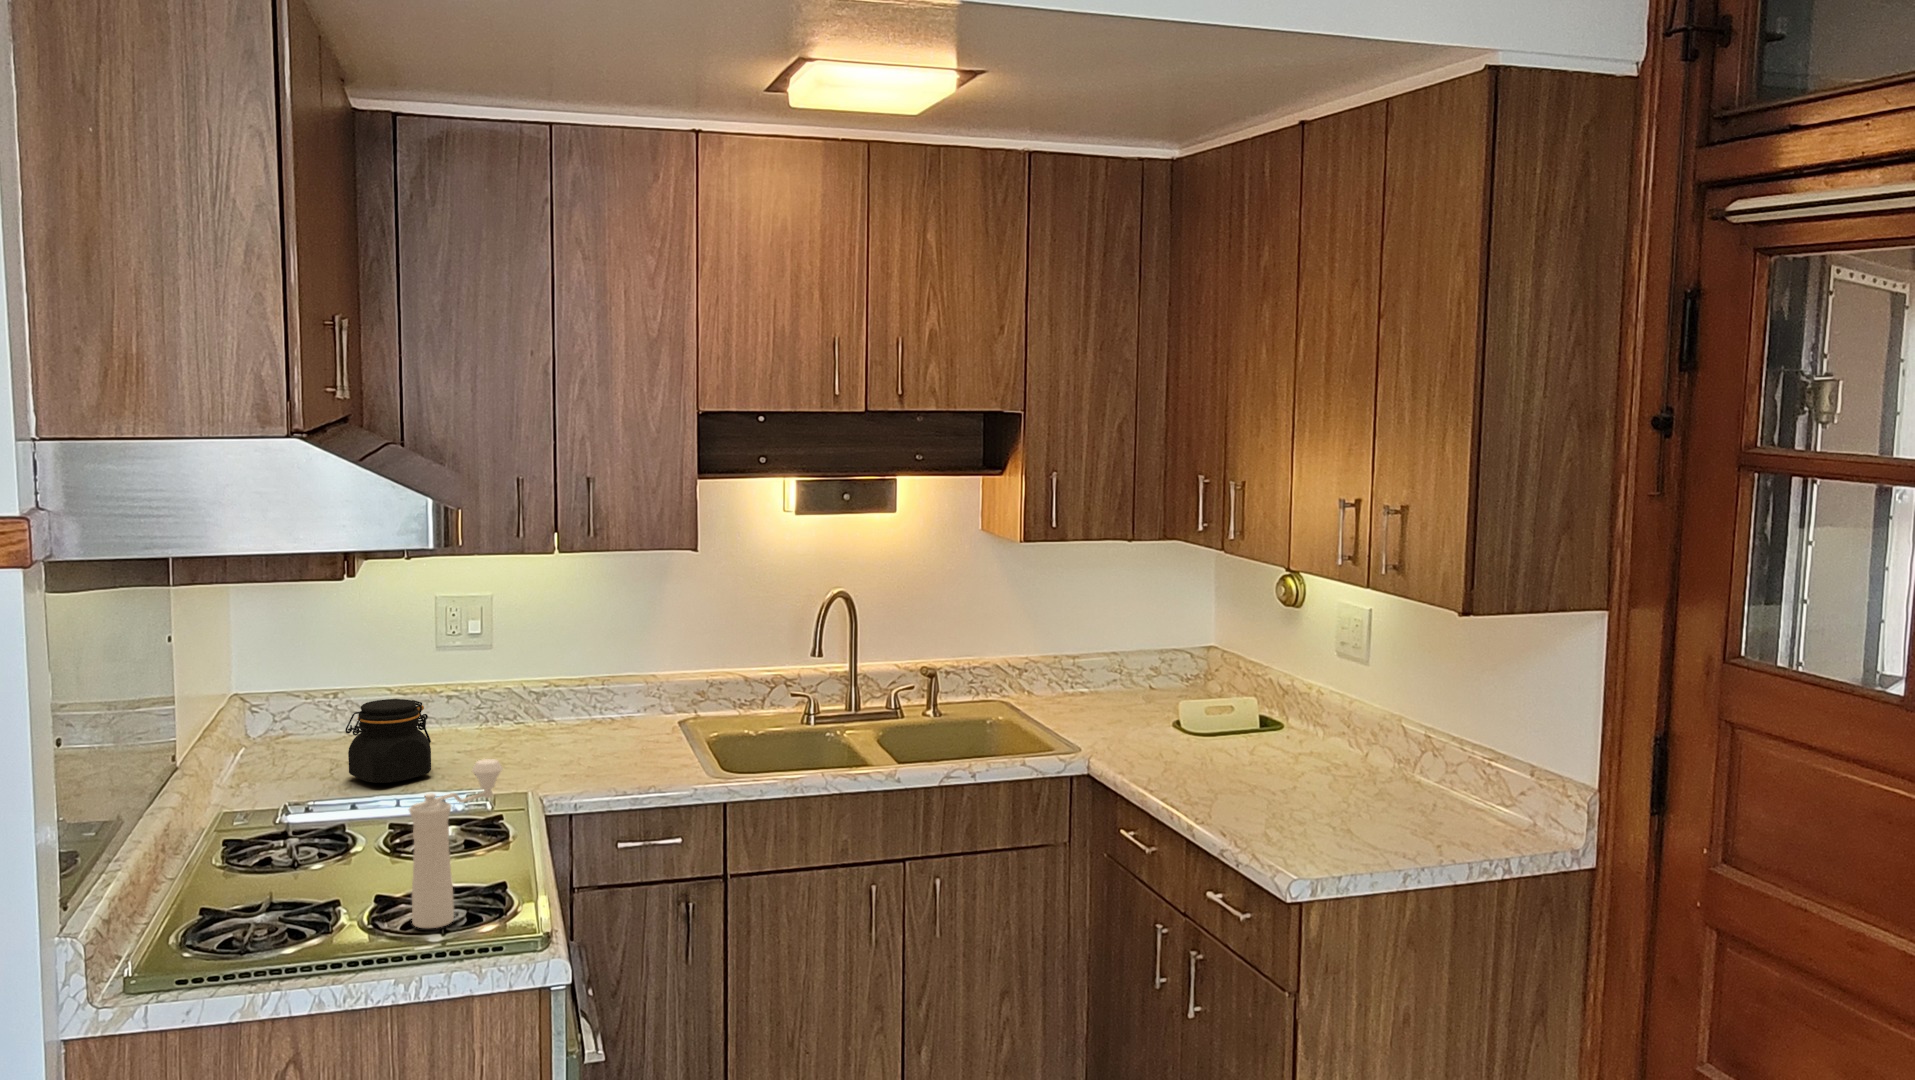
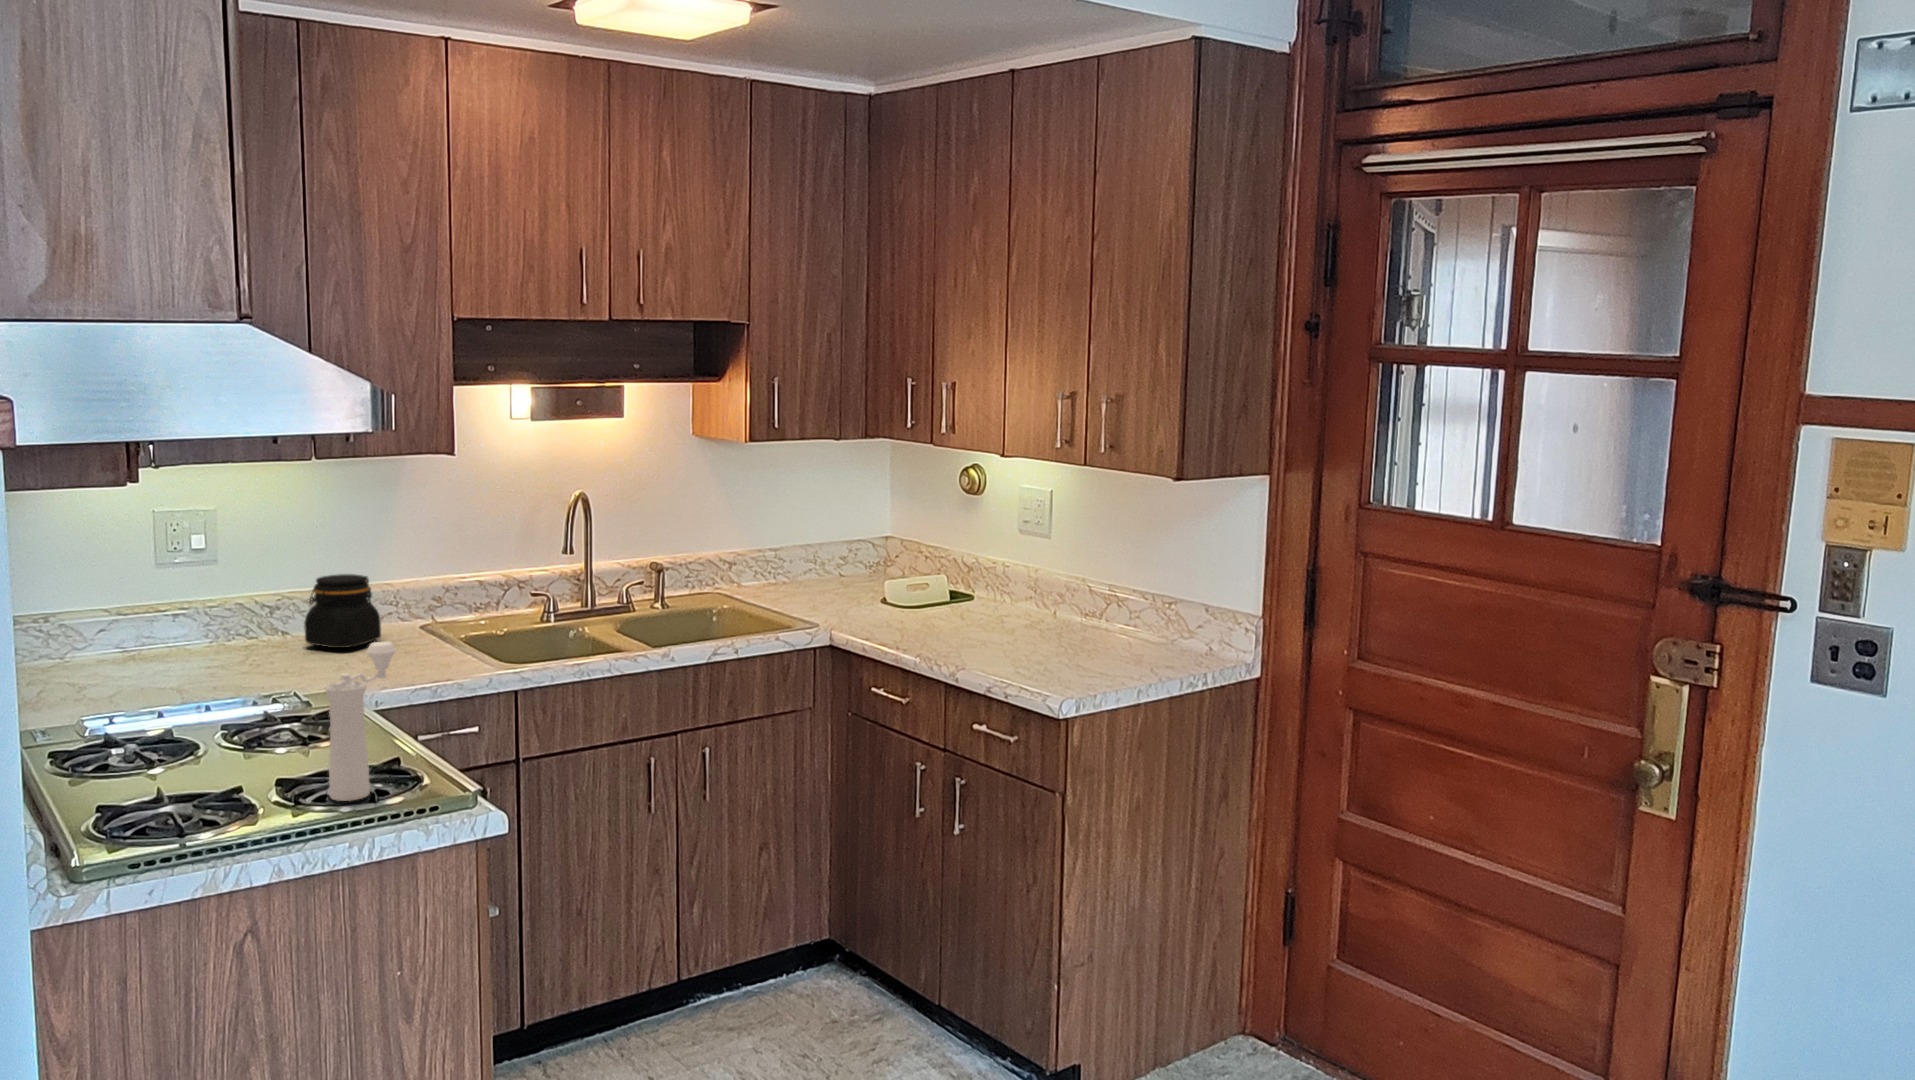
jar: present [345,699,431,783] -> present [304,574,381,648]

